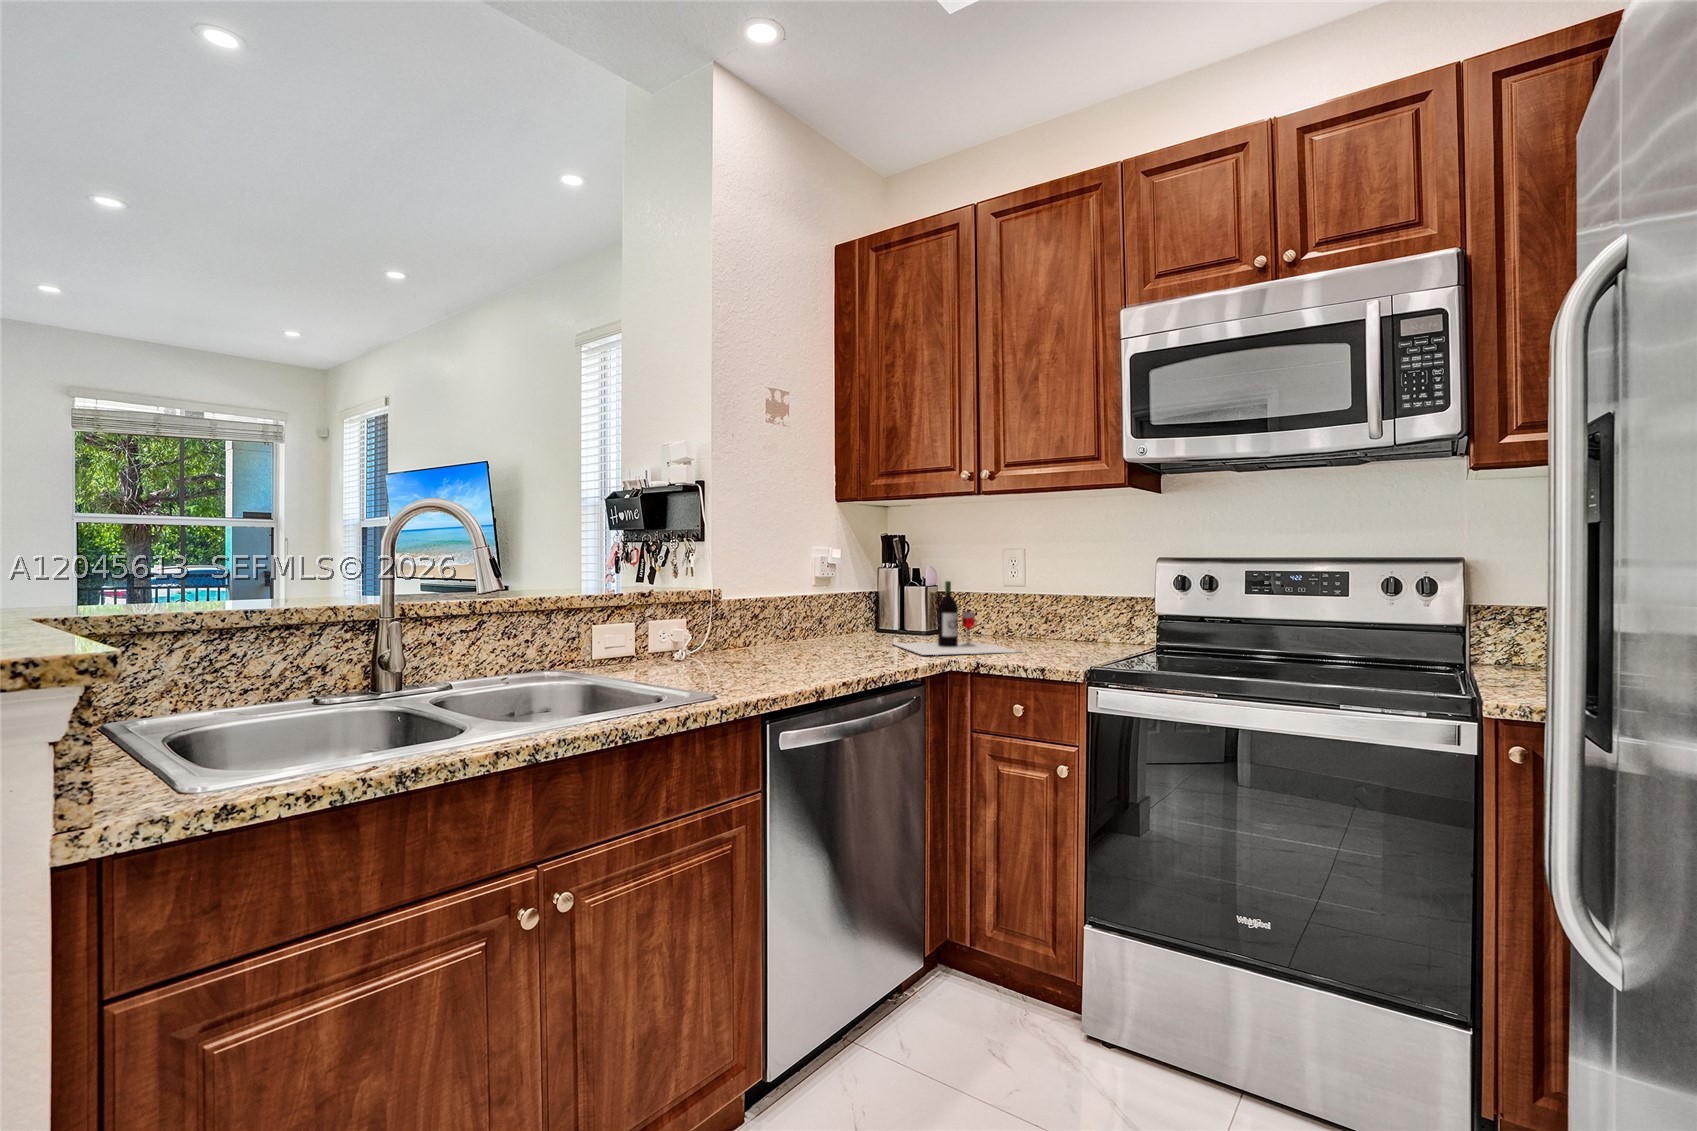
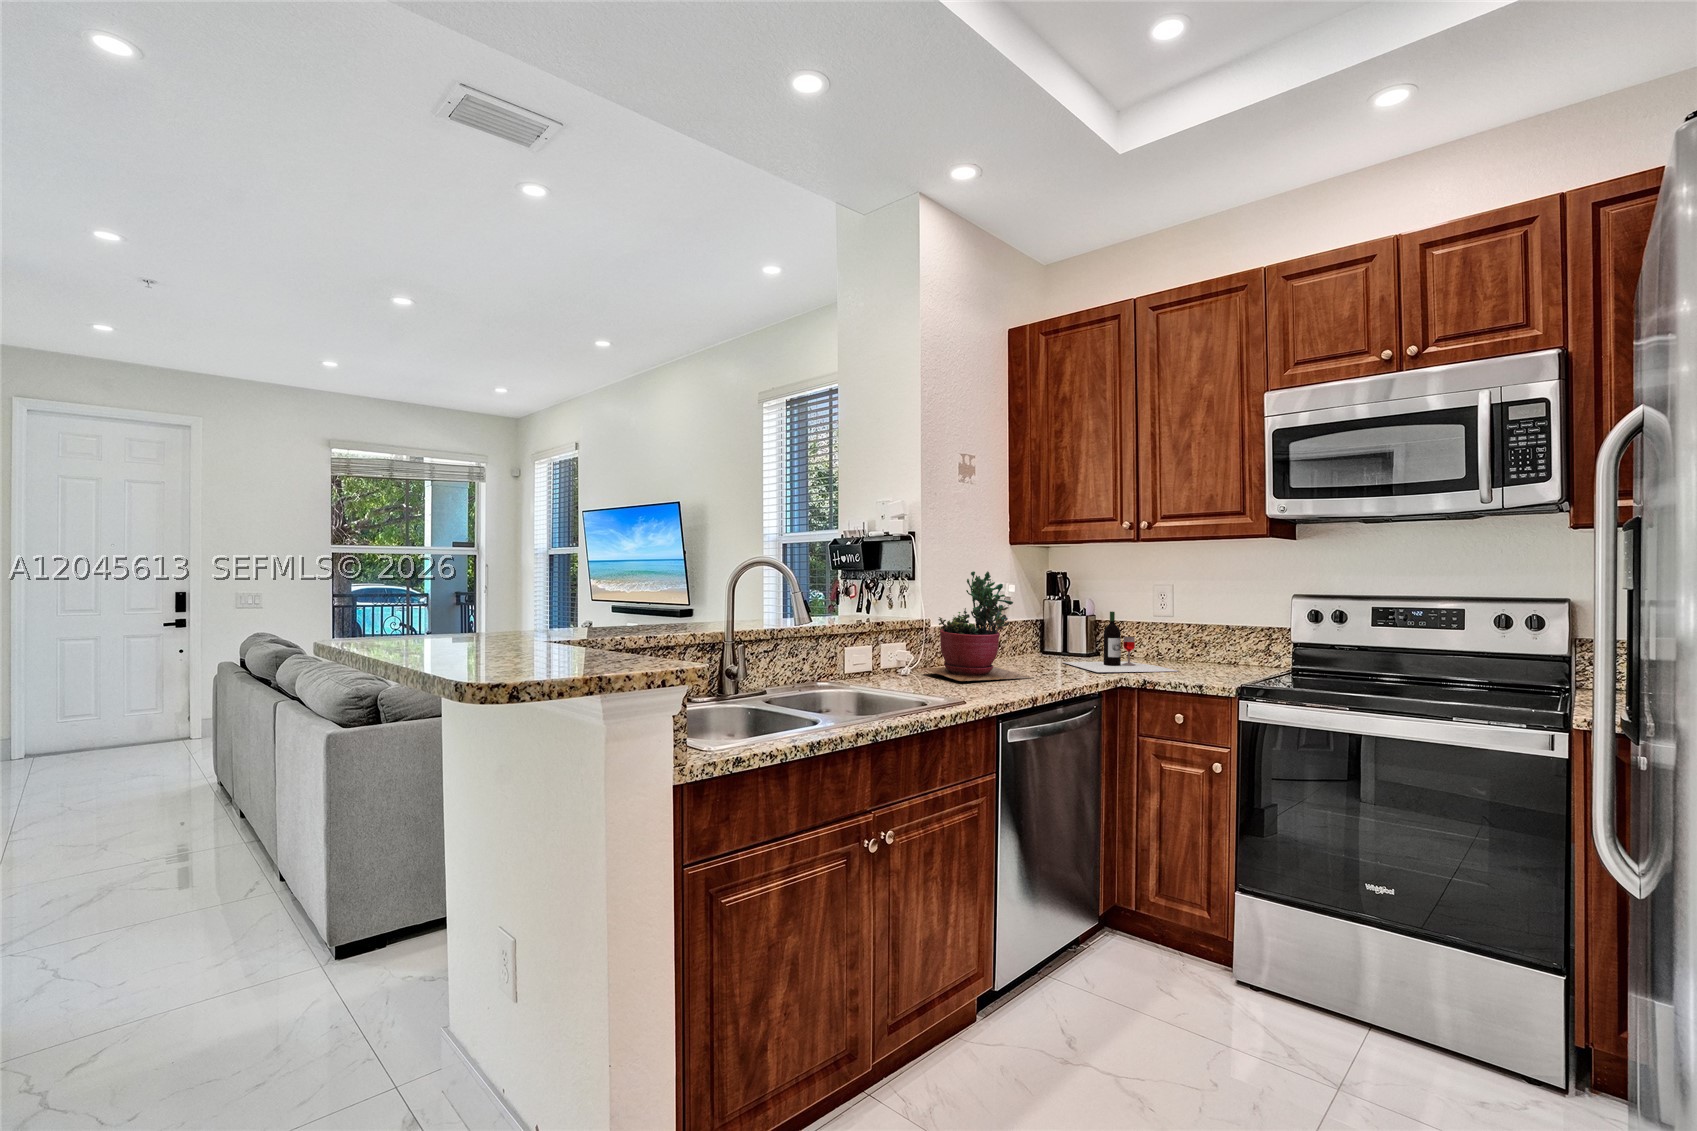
succulent plant: none [701,529,841,669] -> present [923,571,1032,681]

